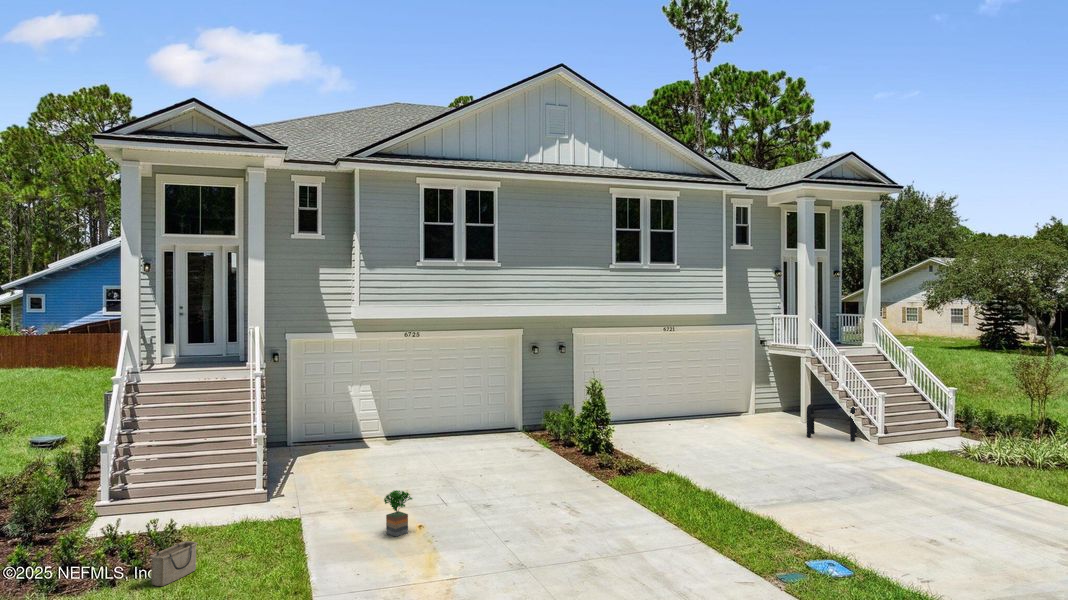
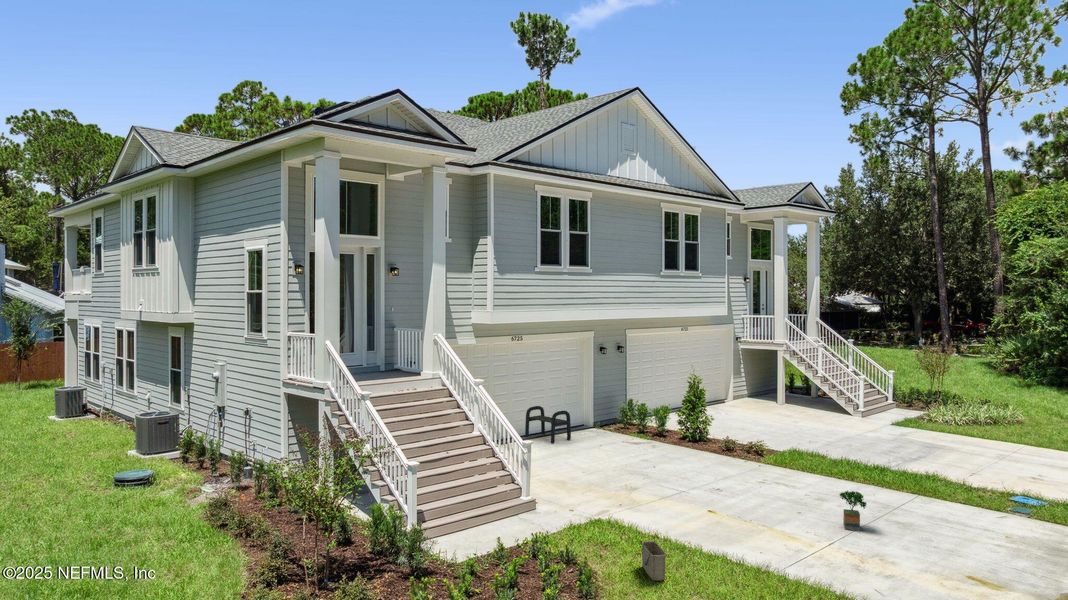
bench: present [806,404,857,441] -> present [525,406,571,443]
potted tree: present [384,490,412,537] -> present [840,491,866,531]

